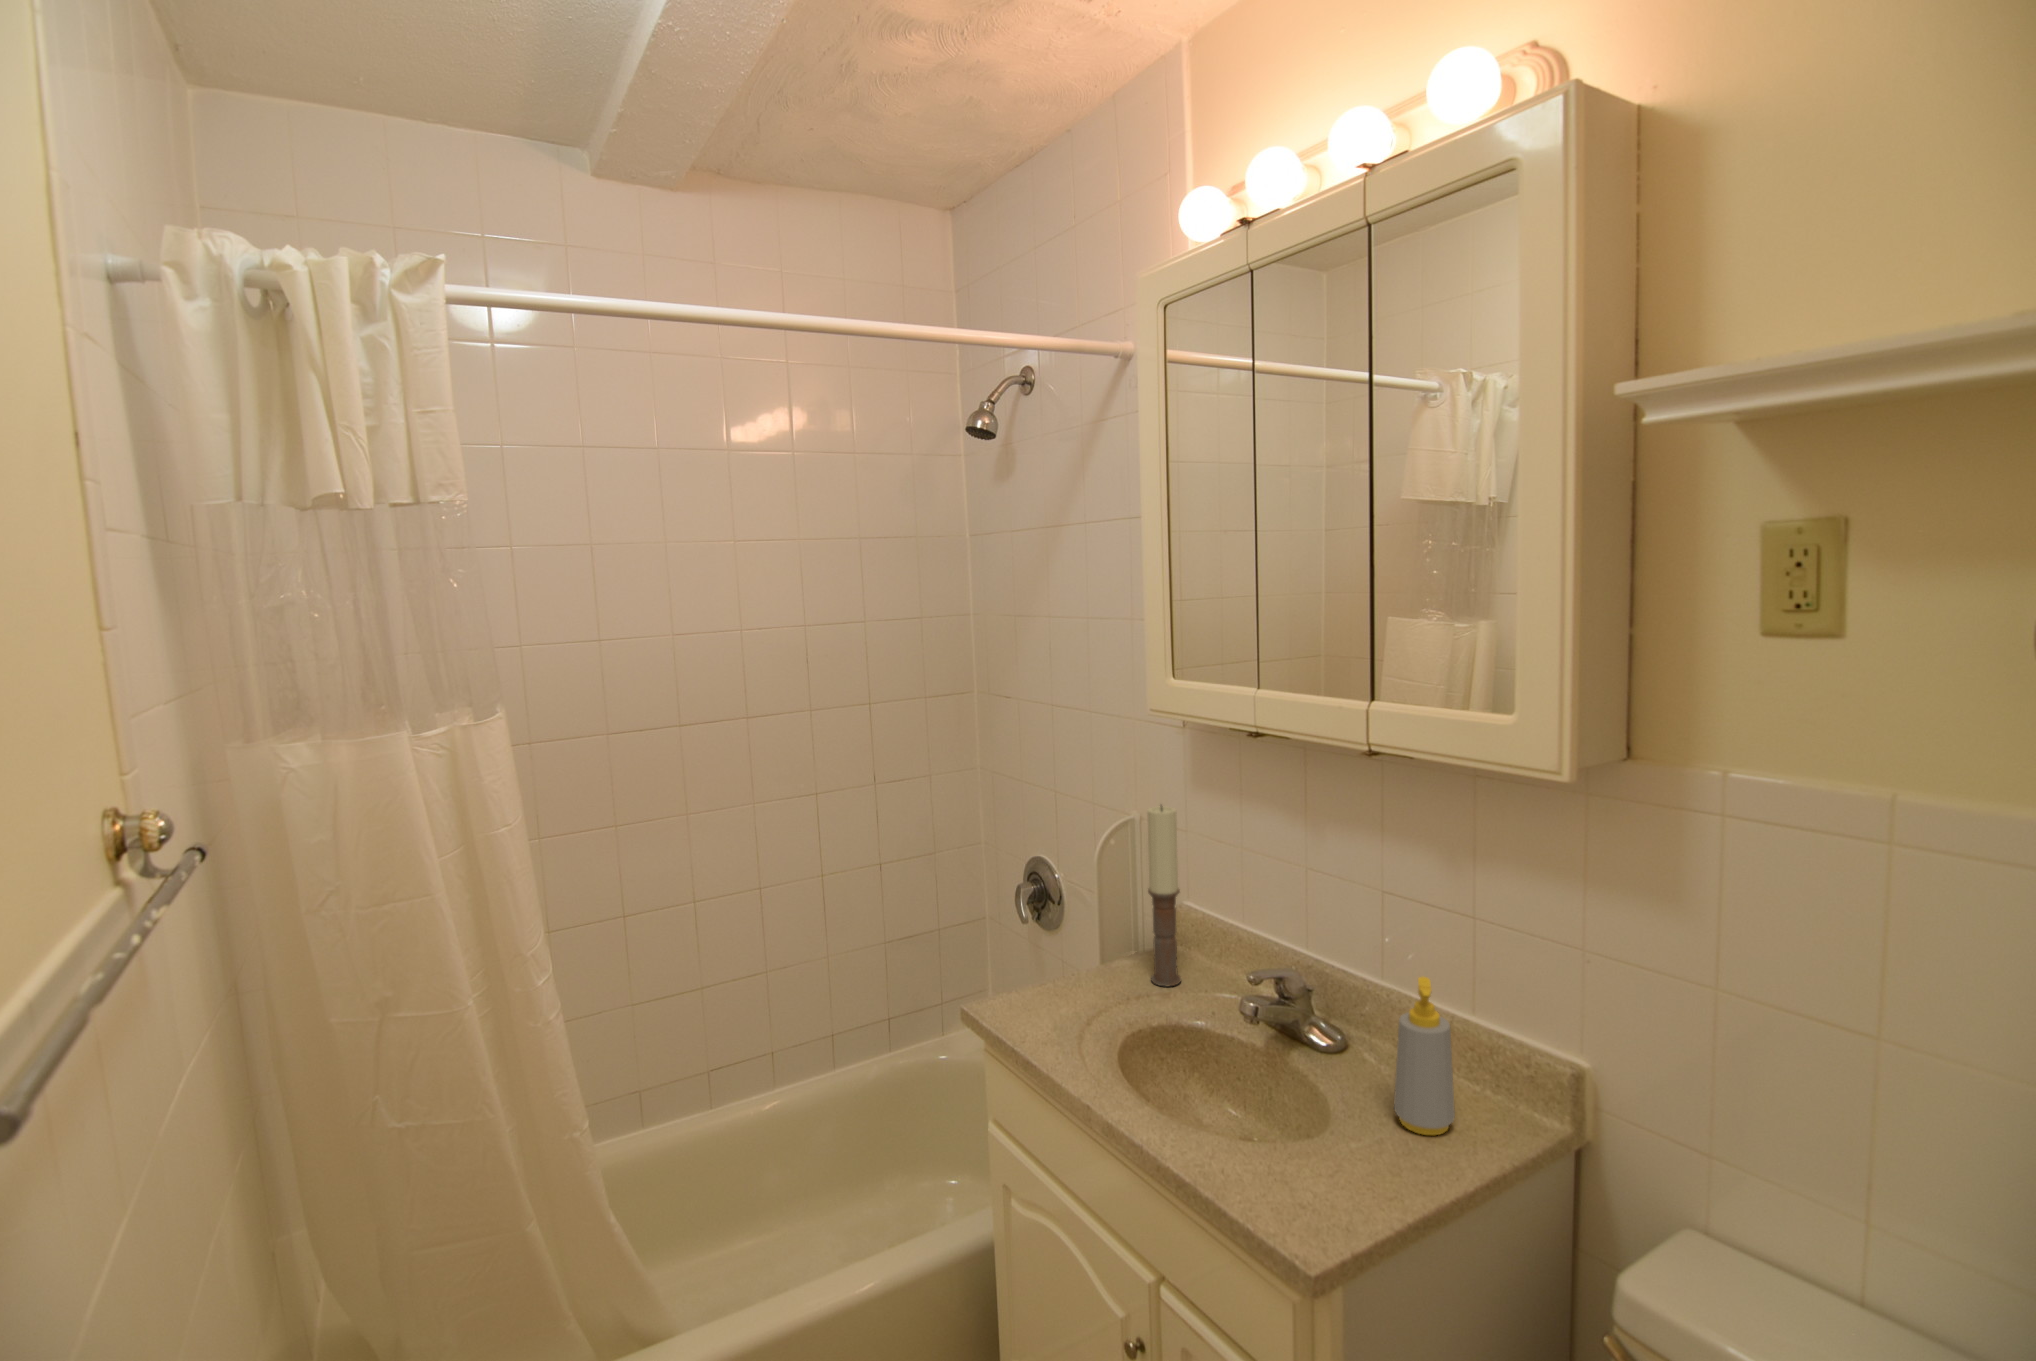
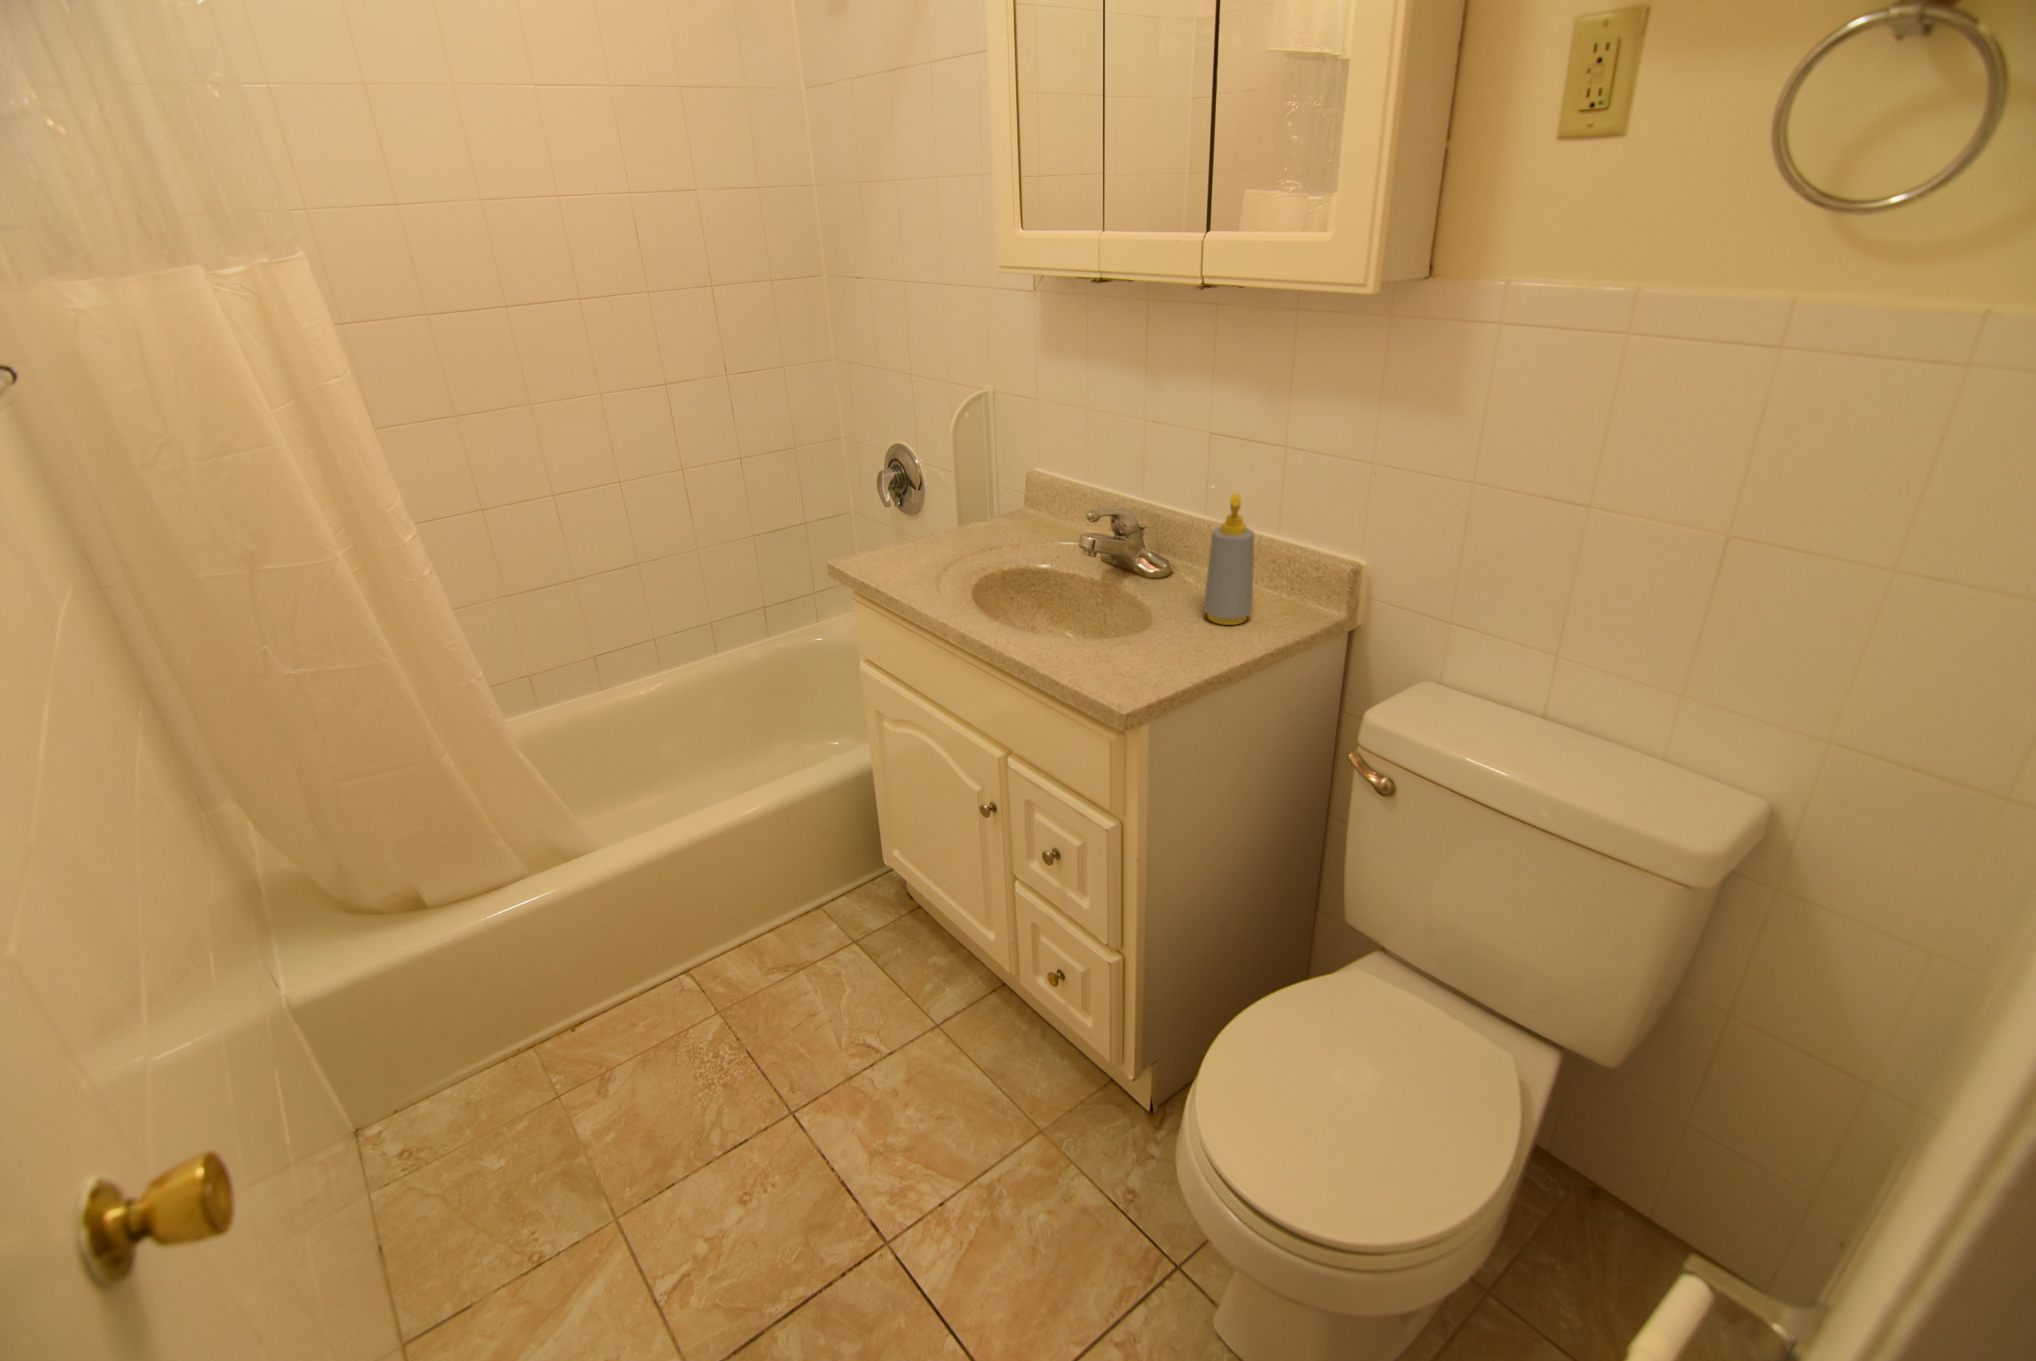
candle: present [1147,806,1181,986] -> none [998,364,1031,539]

